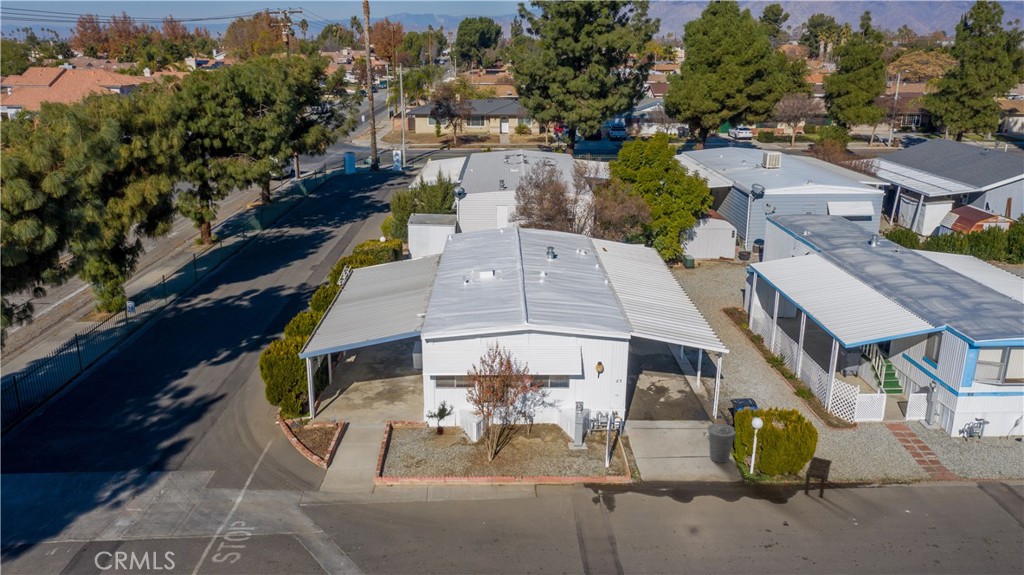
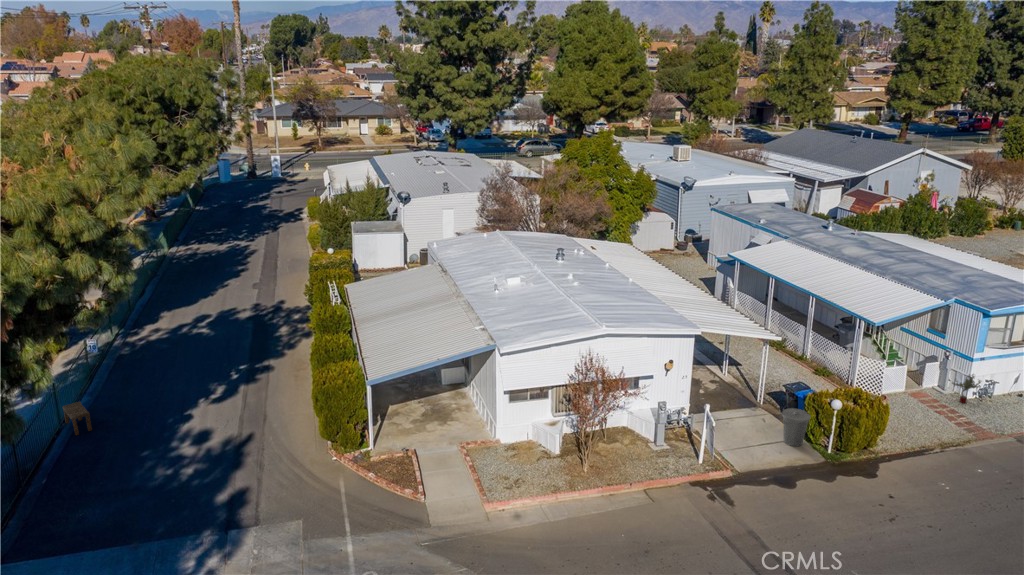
potted tree: present [426,401,453,434] -> present [952,374,981,403]
bench: present [804,457,832,497] -> present [63,402,92,435]

